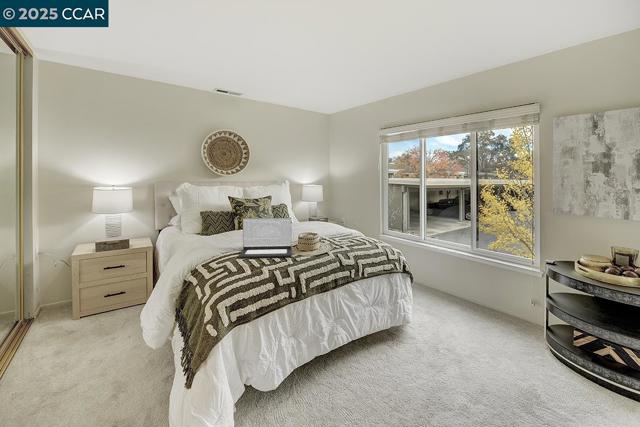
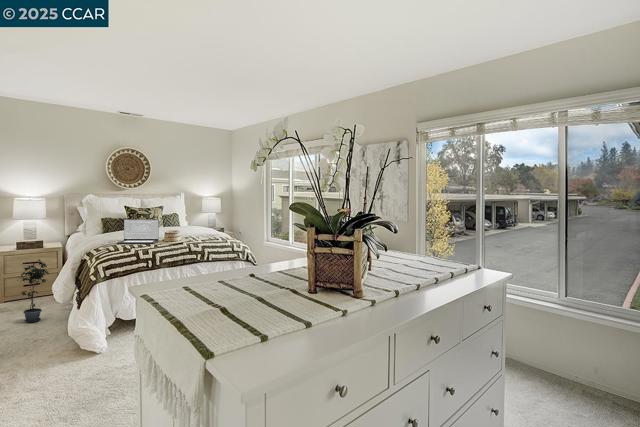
potted plant: none [90,283,142,382] -> present [21,259,49,322]

